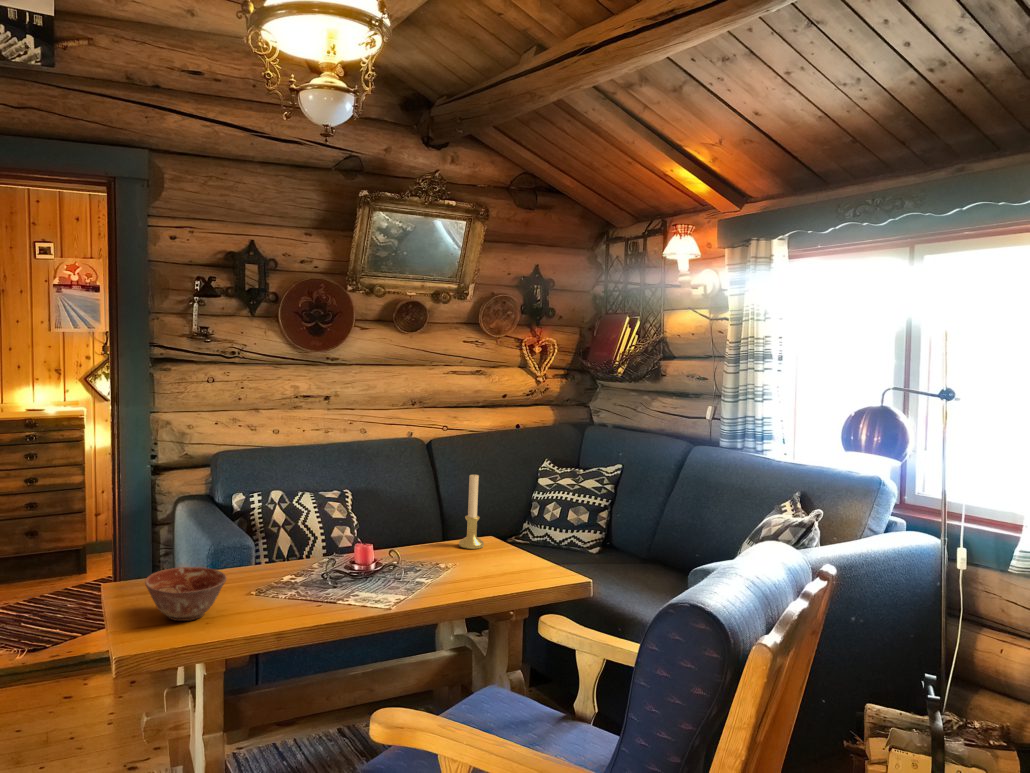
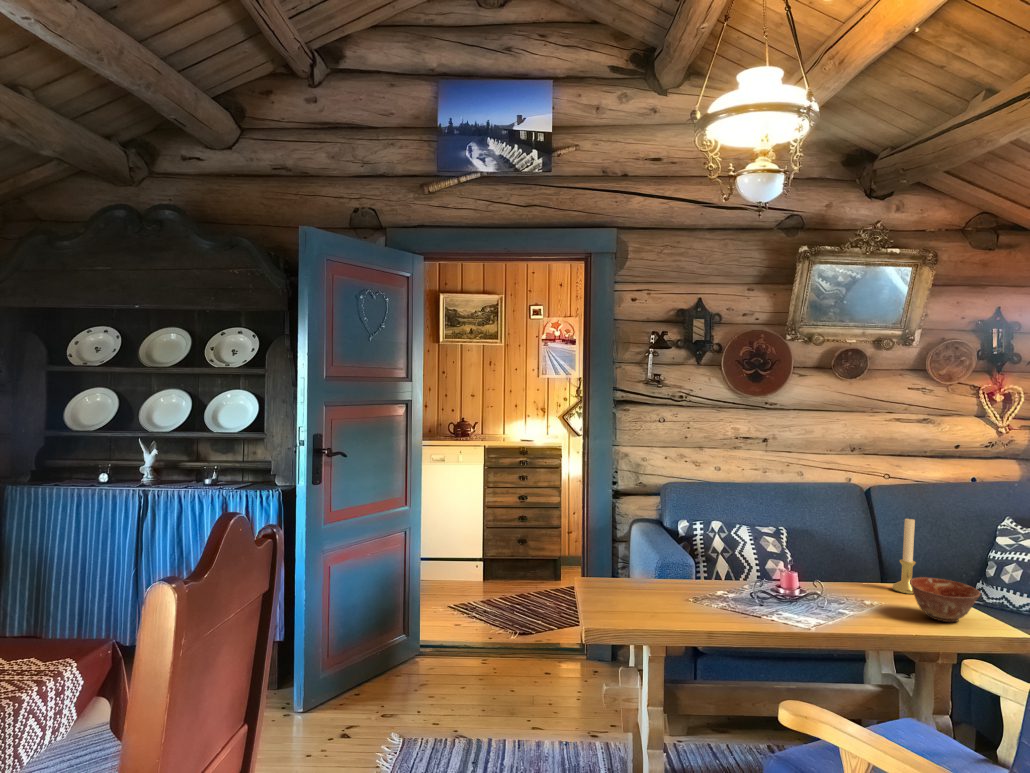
ceramic bowl: present [145,567,227,621] -> present [910,577,980,622]

